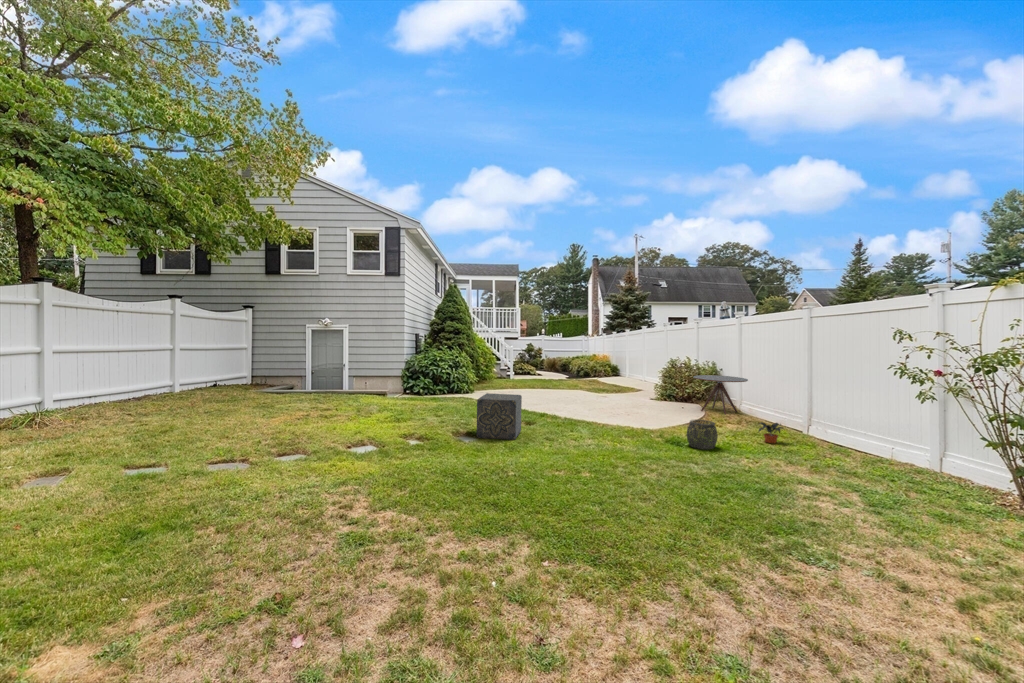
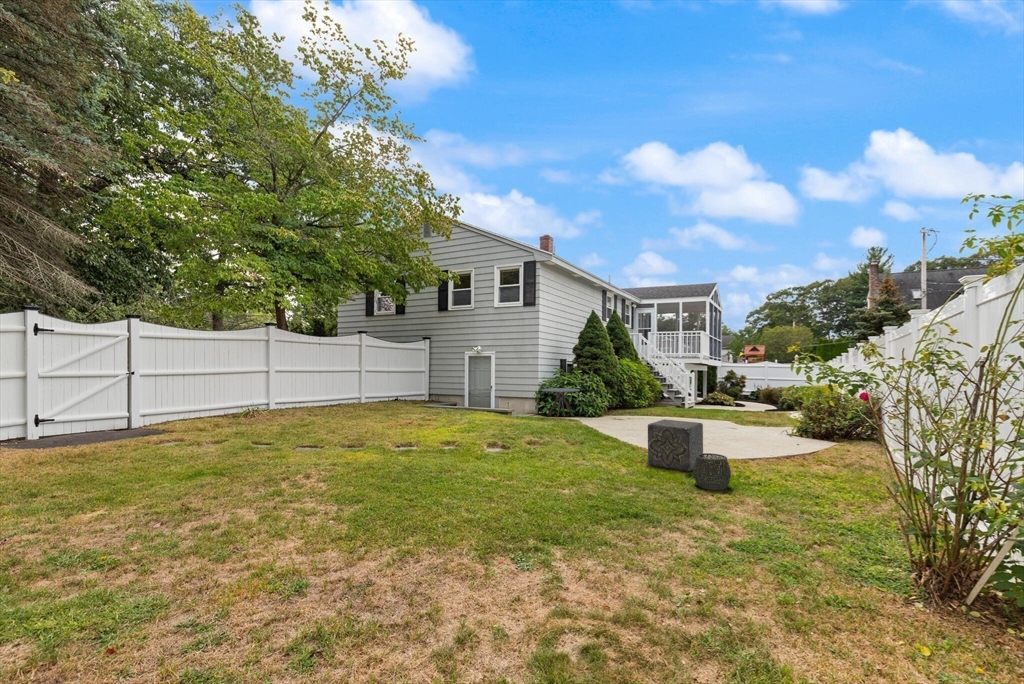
round table: present [693,375,748,414] -> present [542,388,580,417]
ottoman: present [477,393,522,440] -> present [648,419,703,472]
potted plant: present [759,422,783,443] -> none [811,467,851,496]

